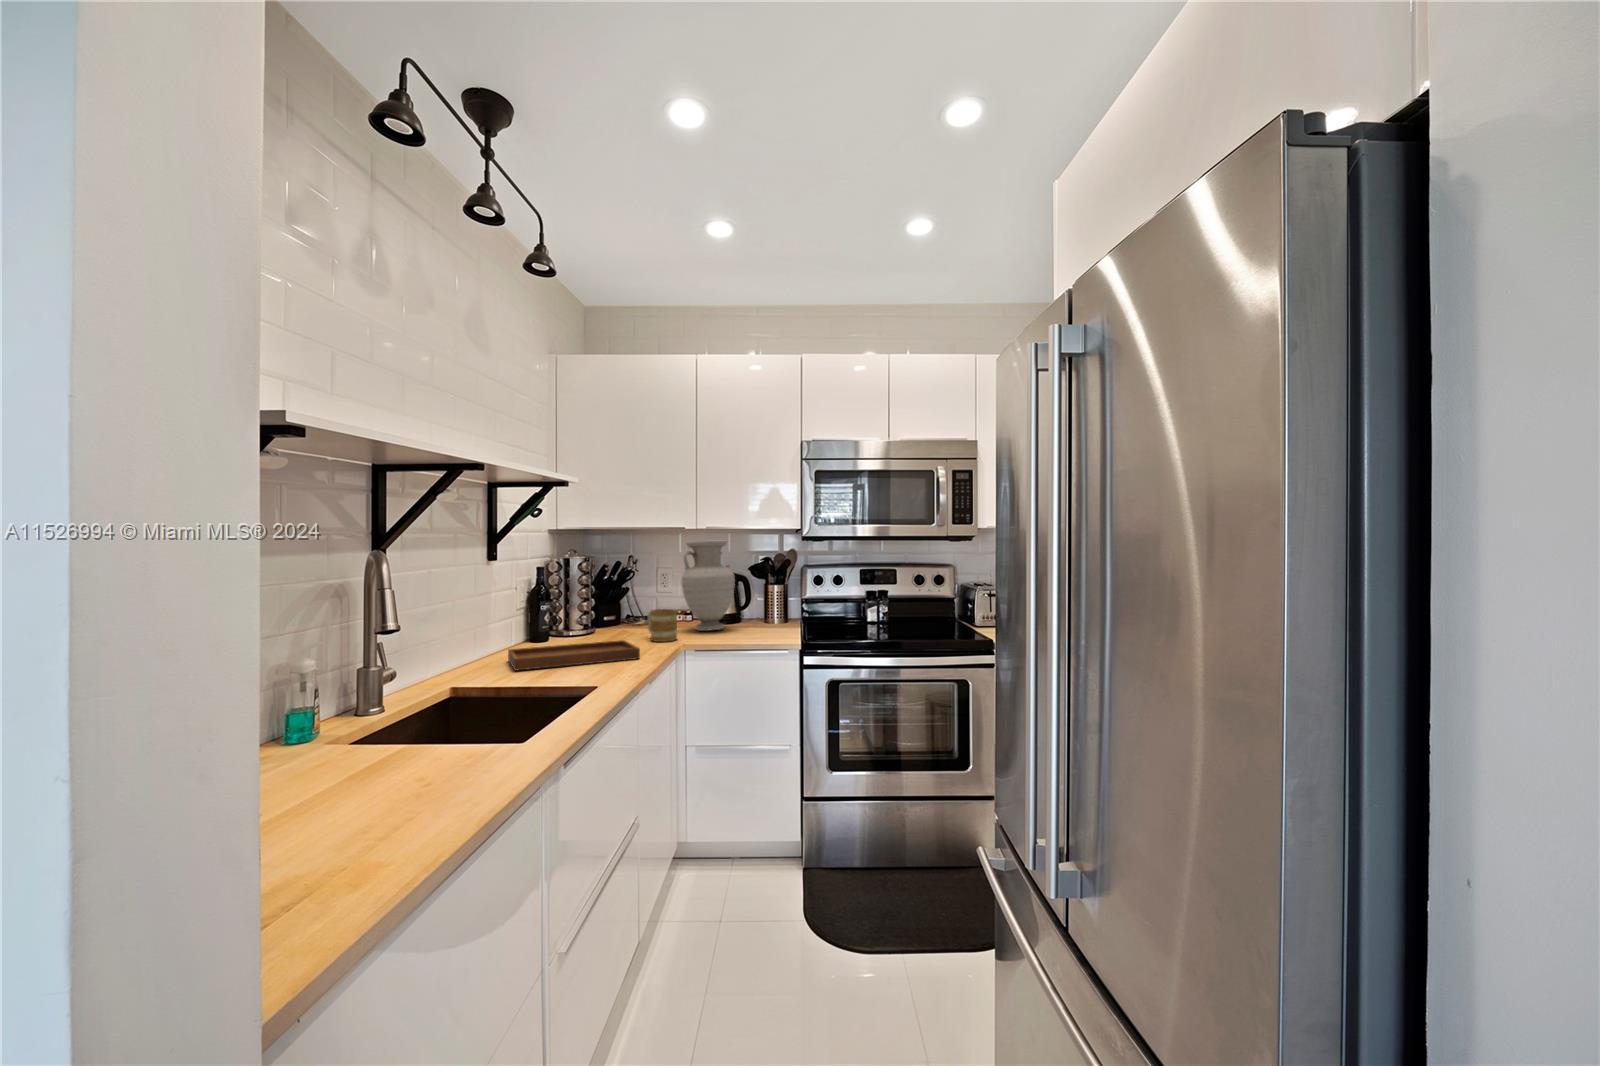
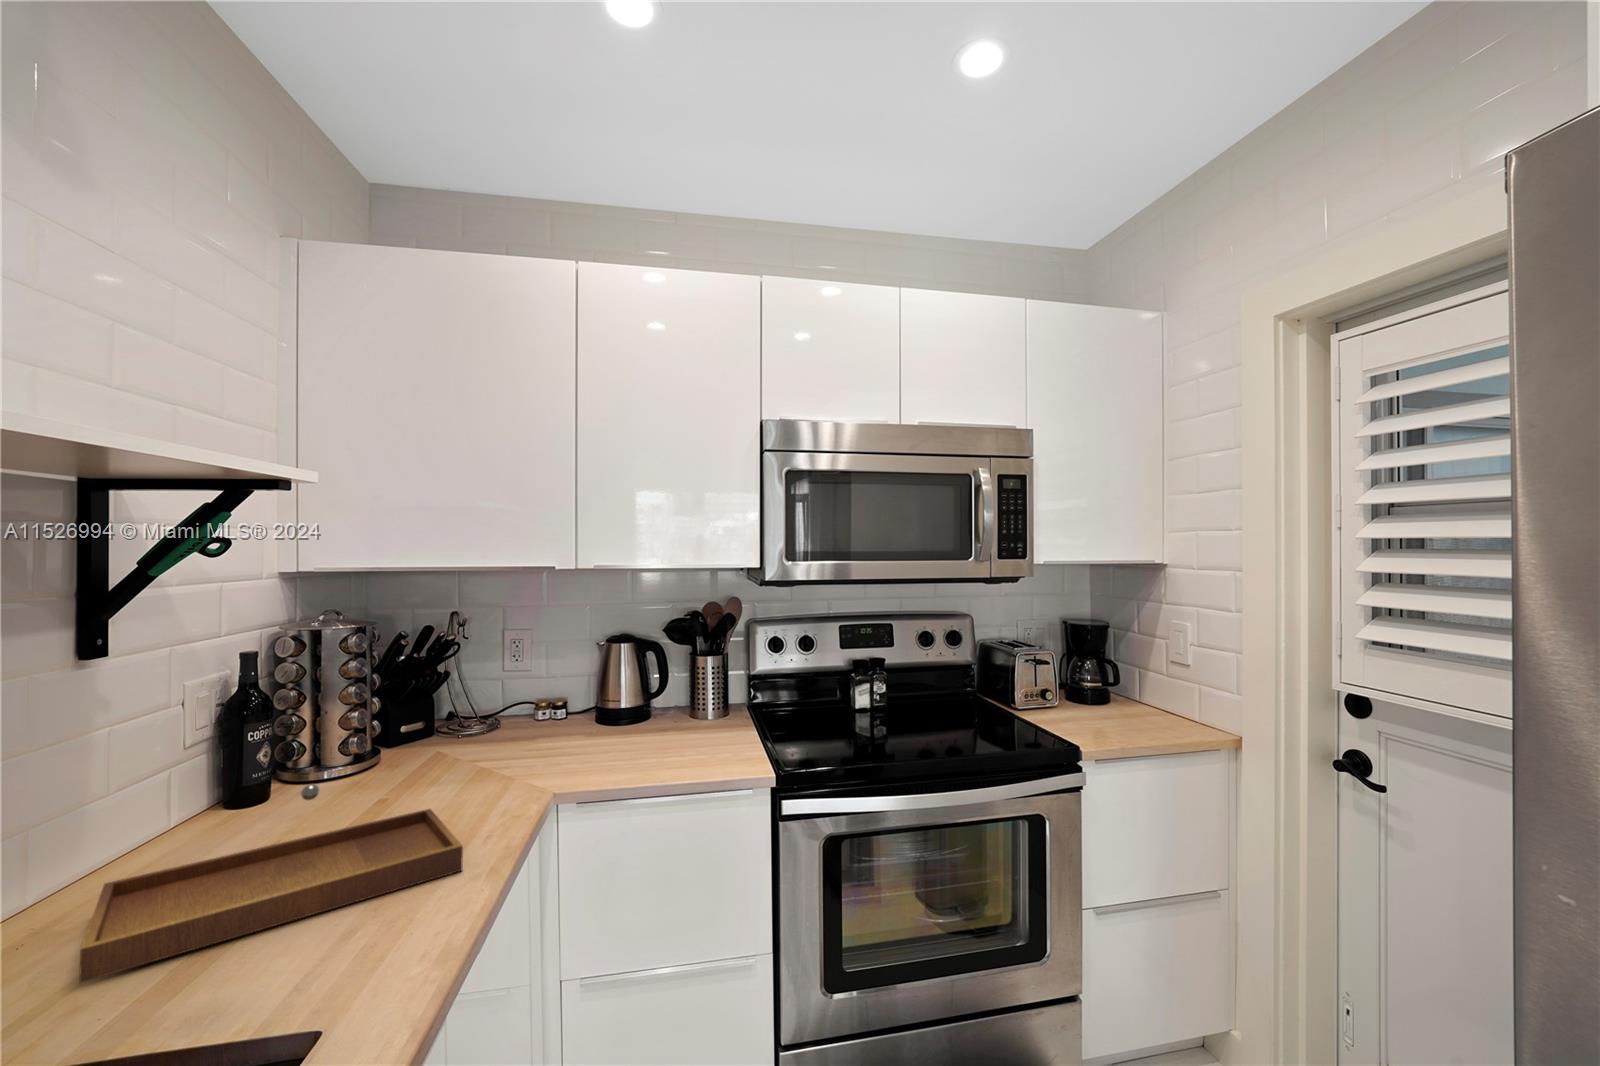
vase: present [682,541,735,631] -> none [551,586,647,747]
mug: present [648,609,677,642] -> none [485,719,545,791]

